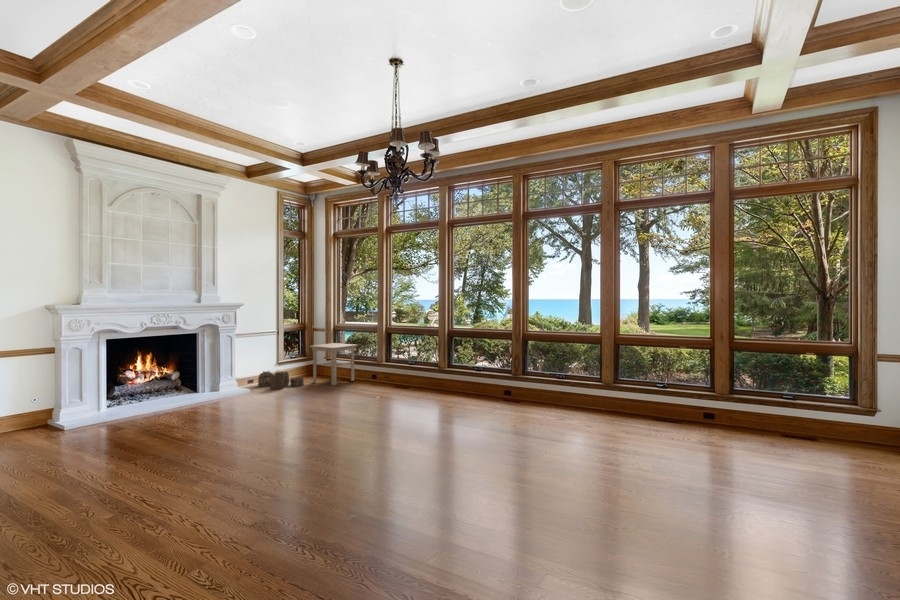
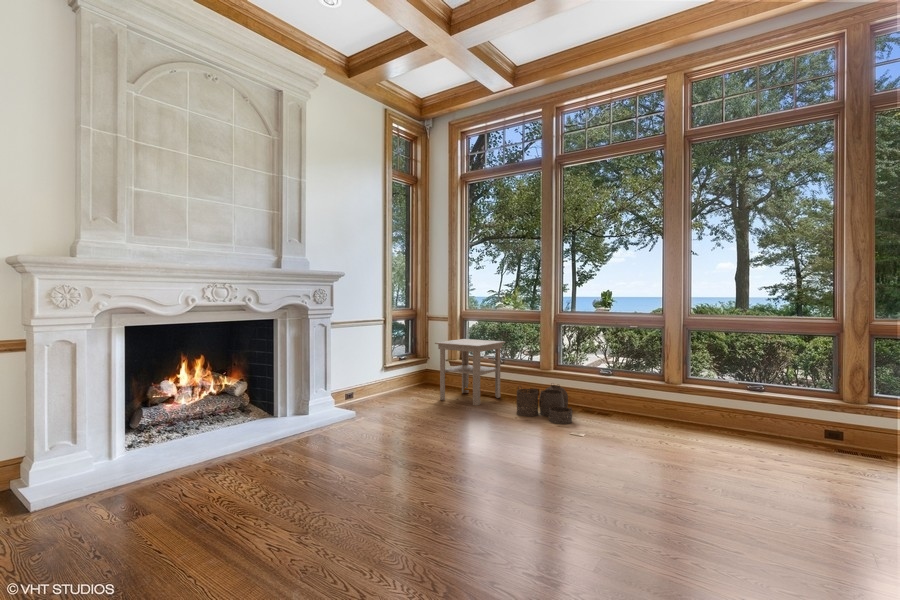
woven basket: present [258,371,304,390] -> present [517,385,572,424]

